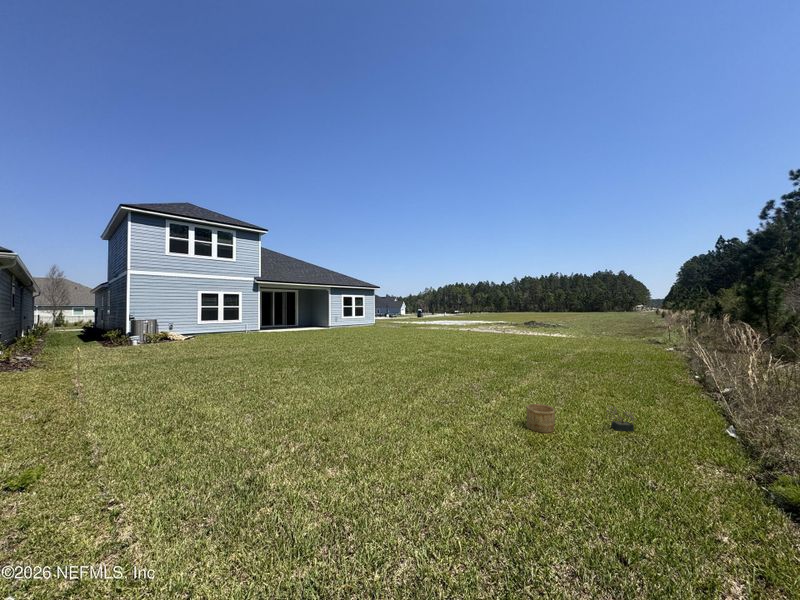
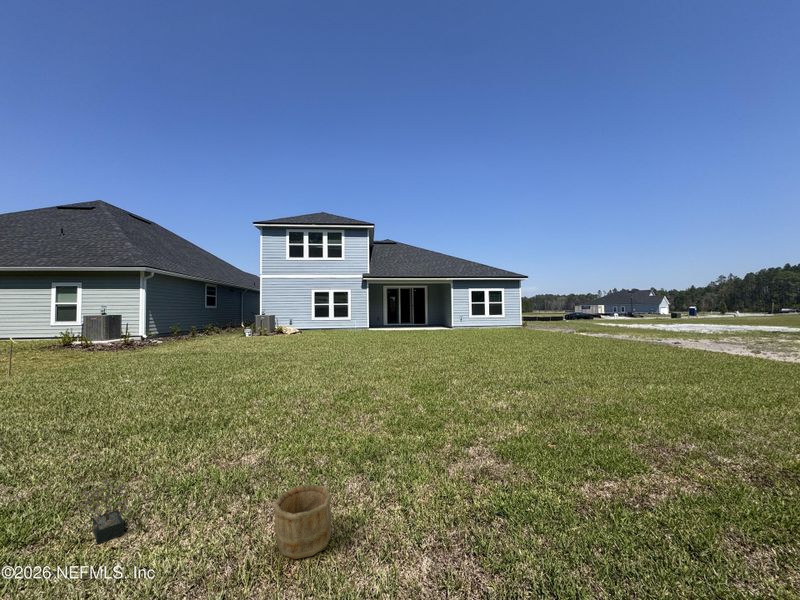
wooden bucket: present [526,404,556,433] -> present [272,485,332,559]

